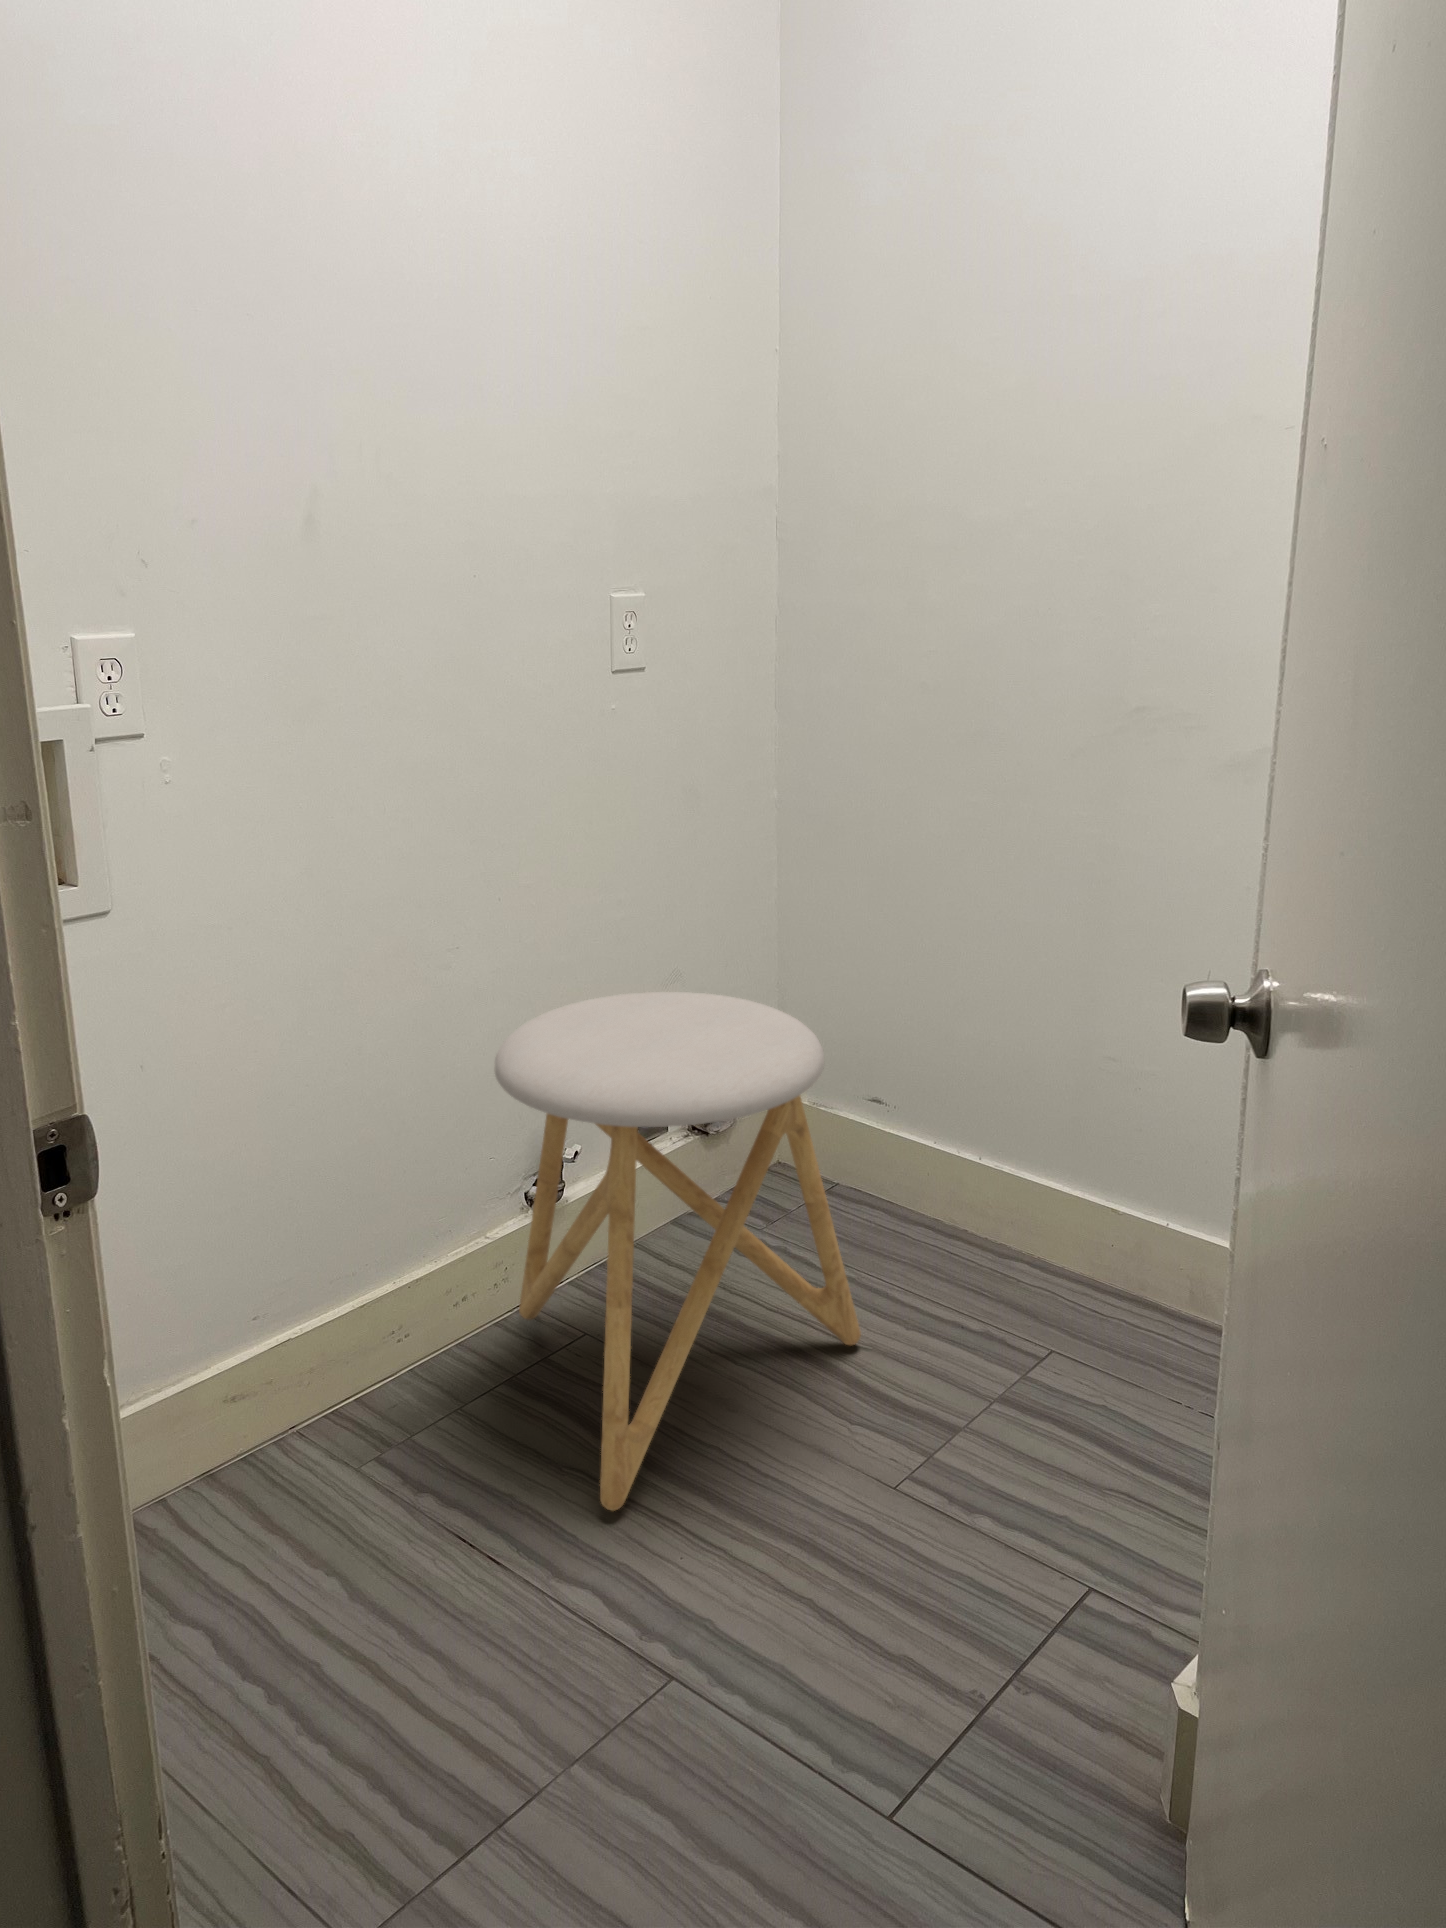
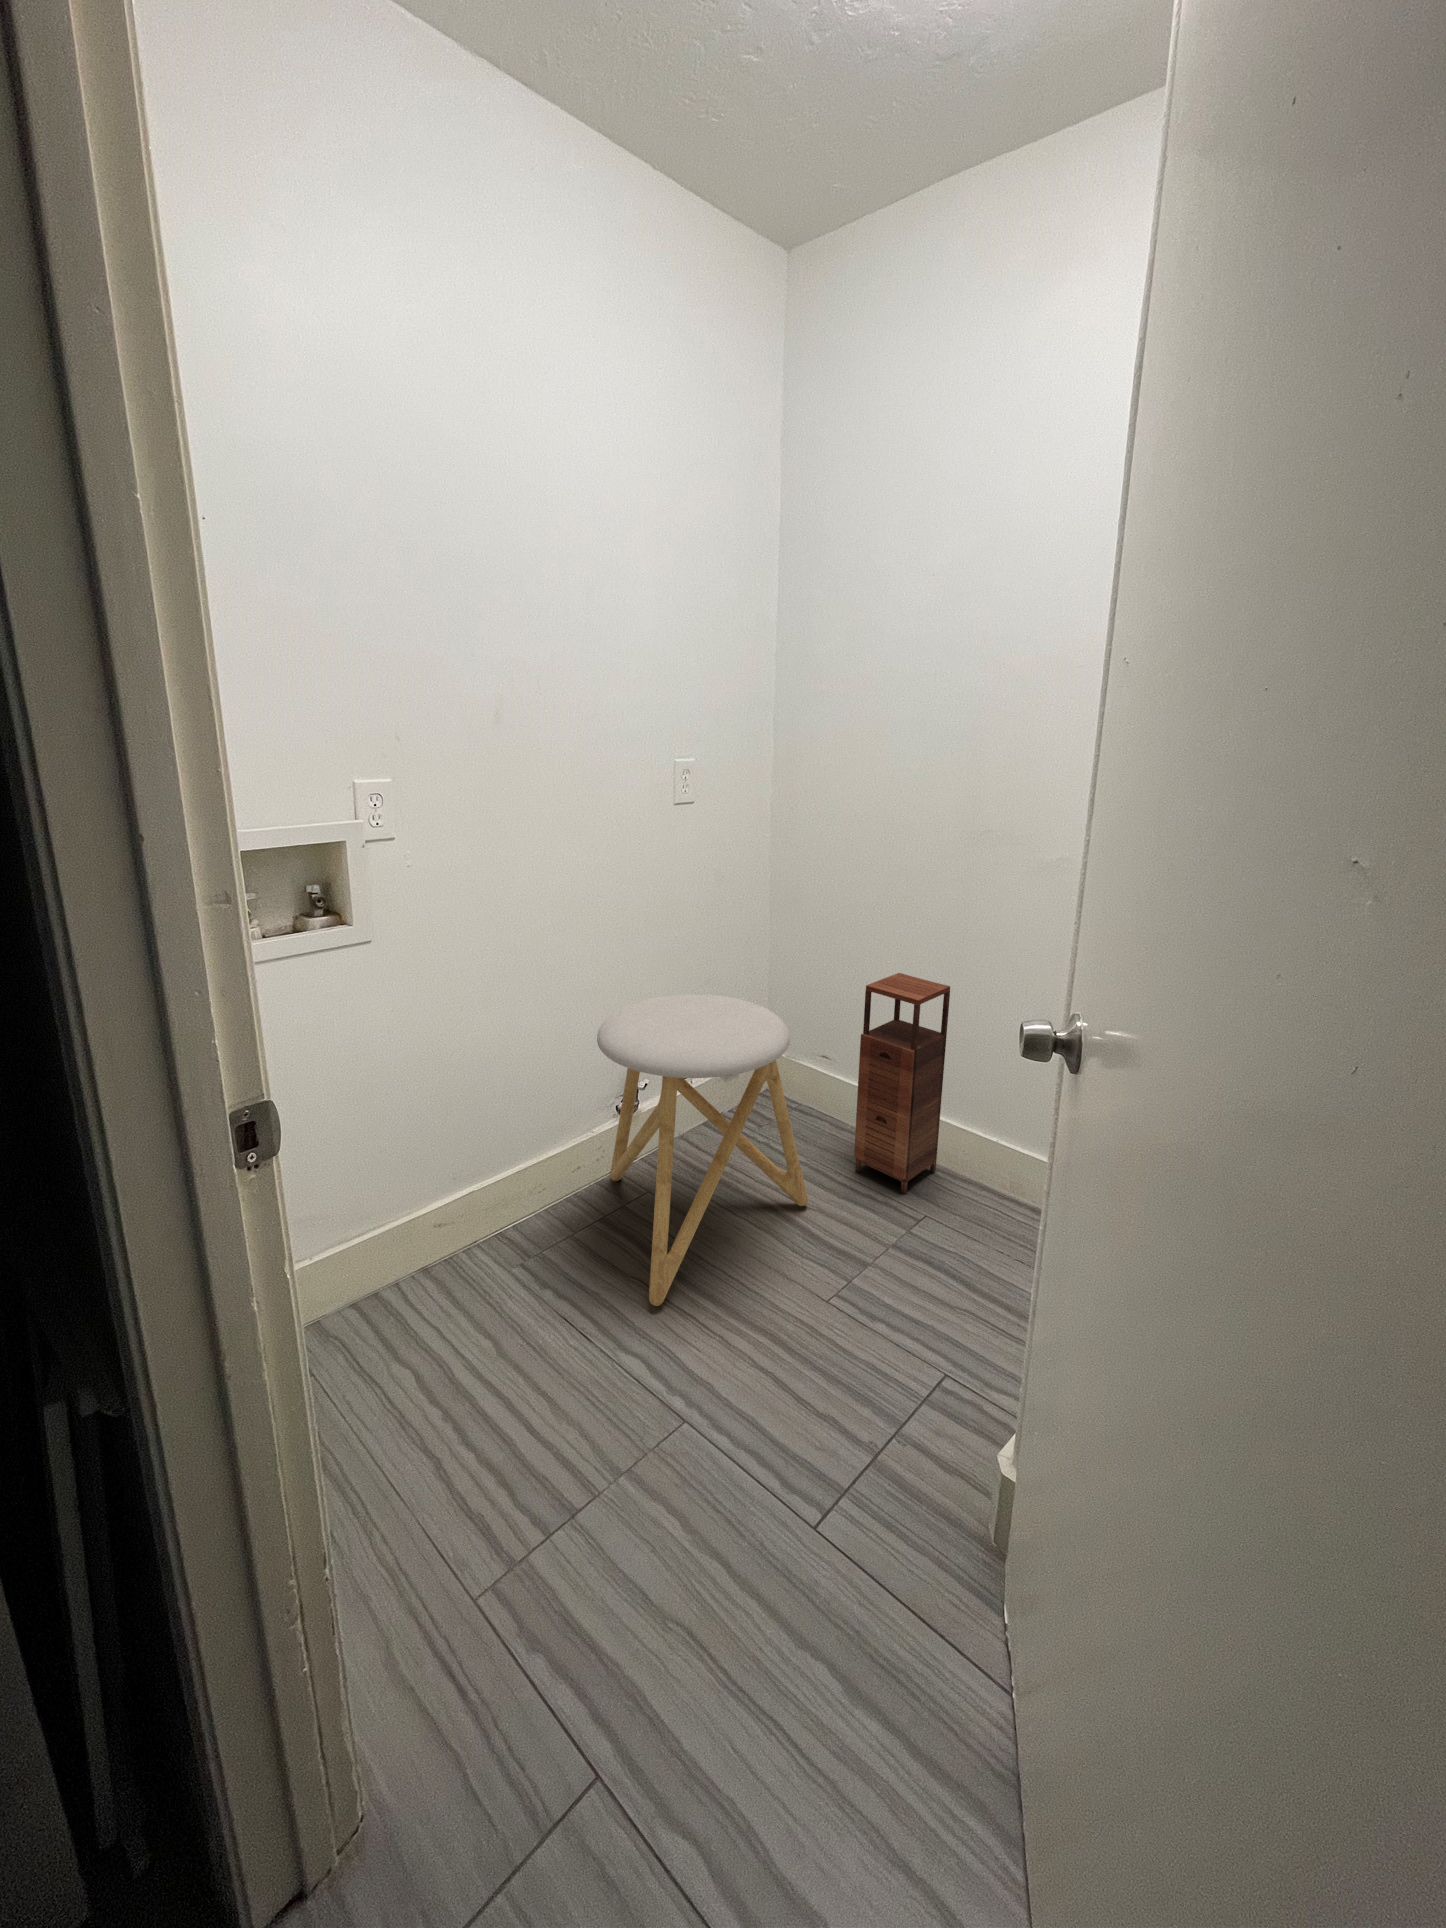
storage cabinet: none [937,946,1093,1319] -> present [854,973,950,1193]

